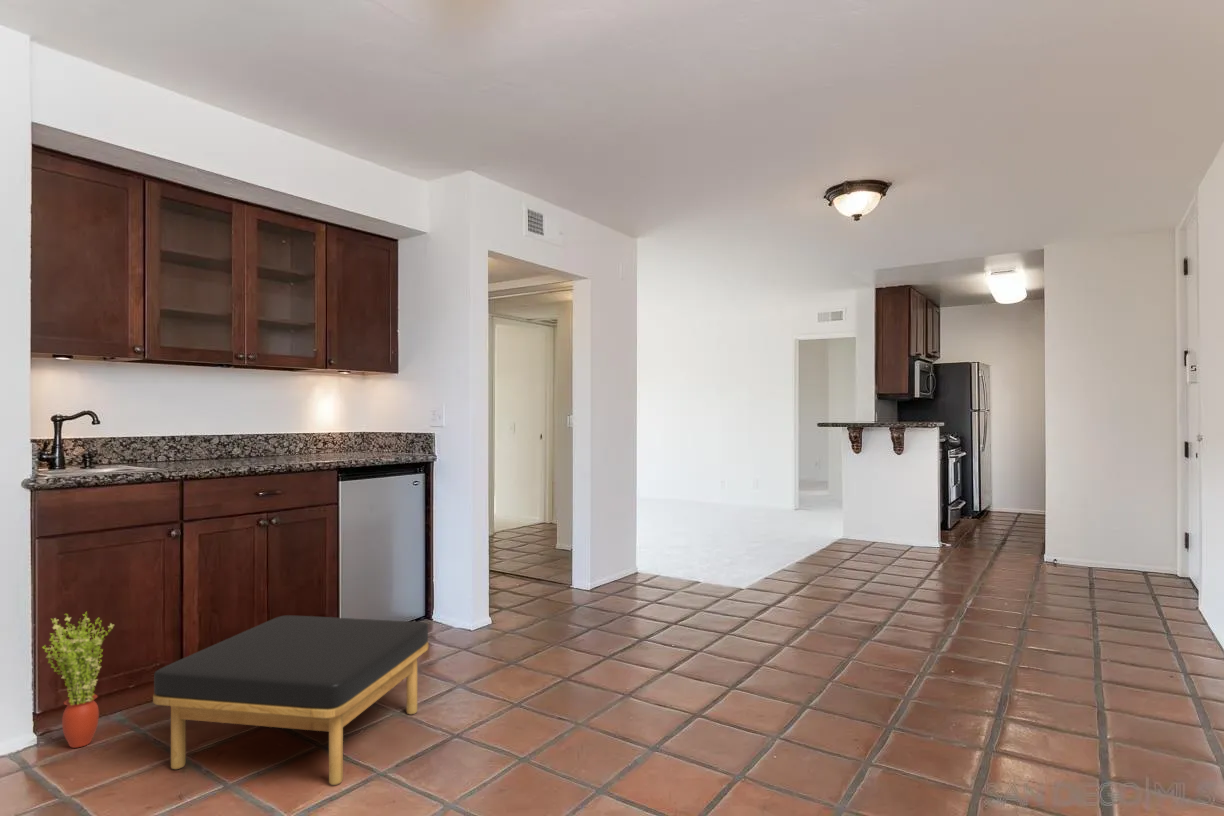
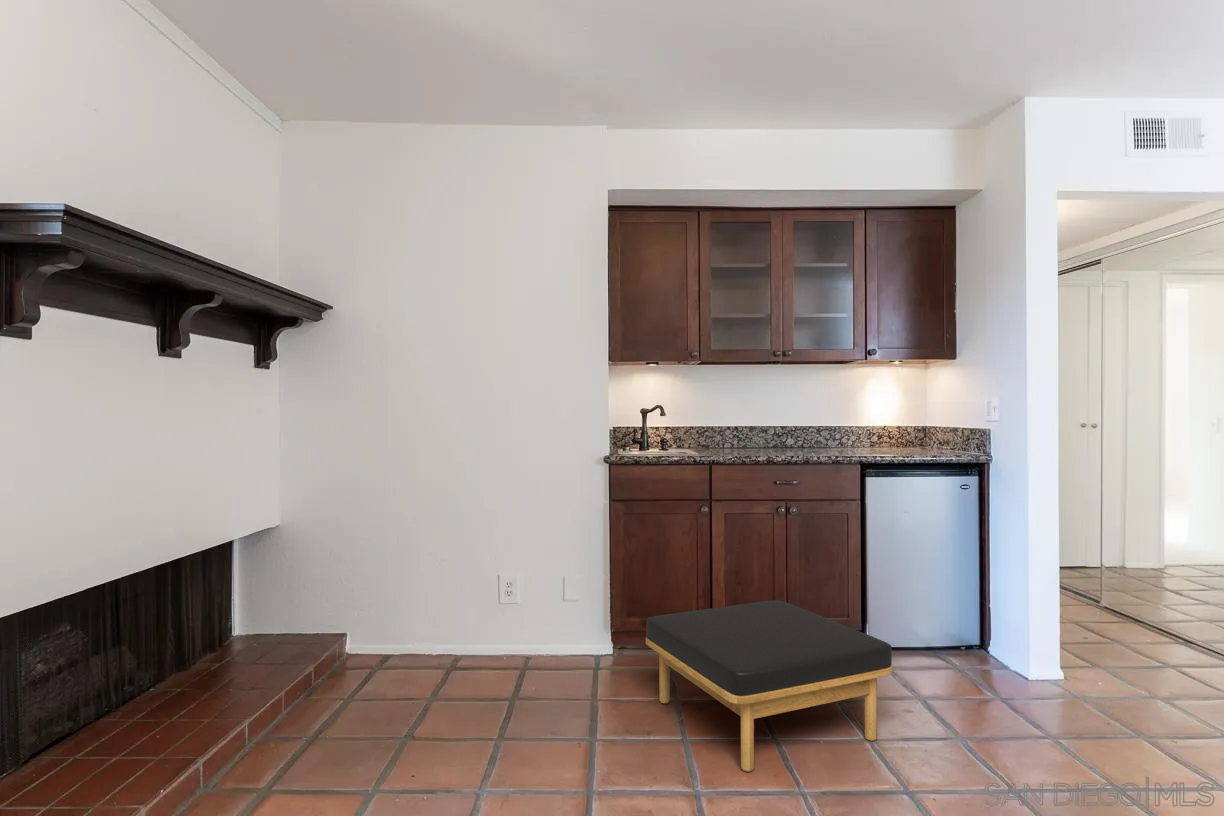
potted plant: present [43,614,113,748] -> none [607,559,651,662]

